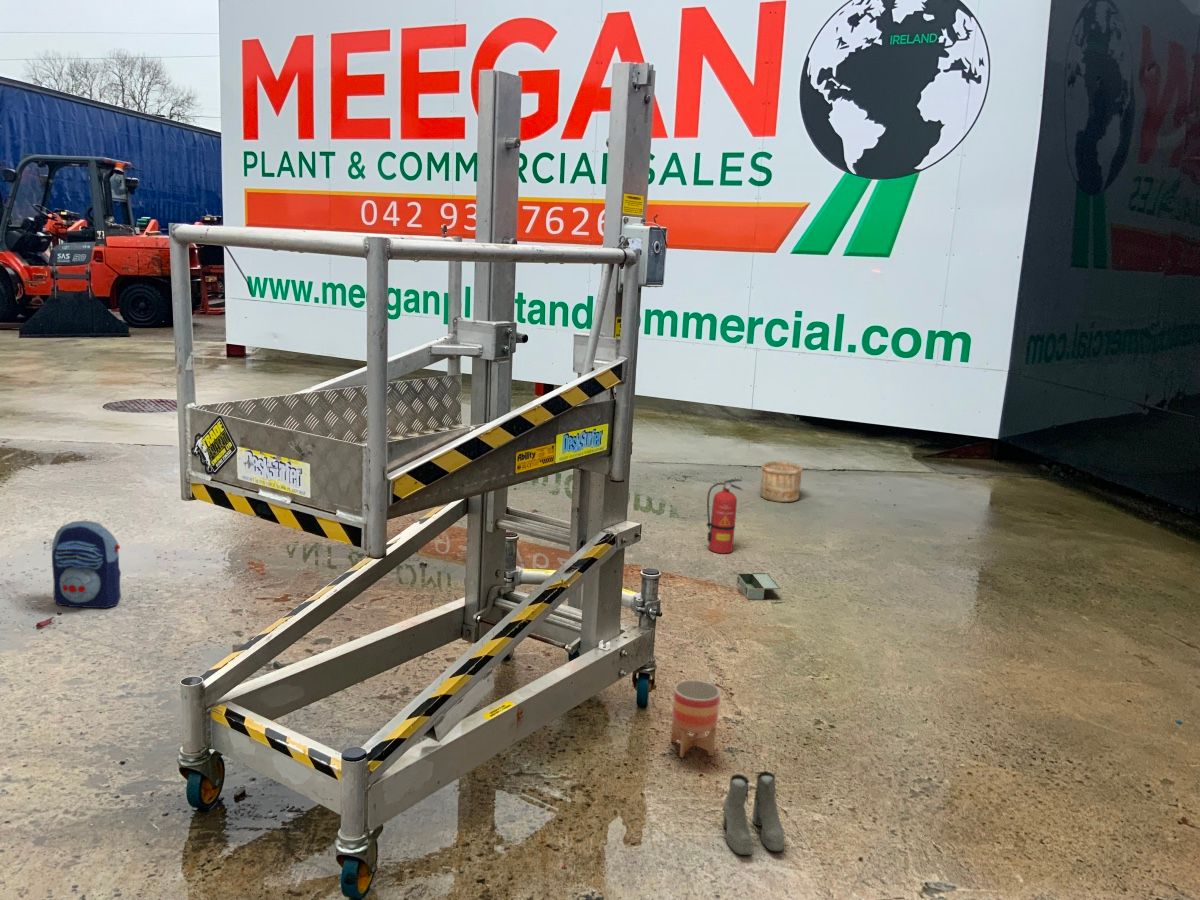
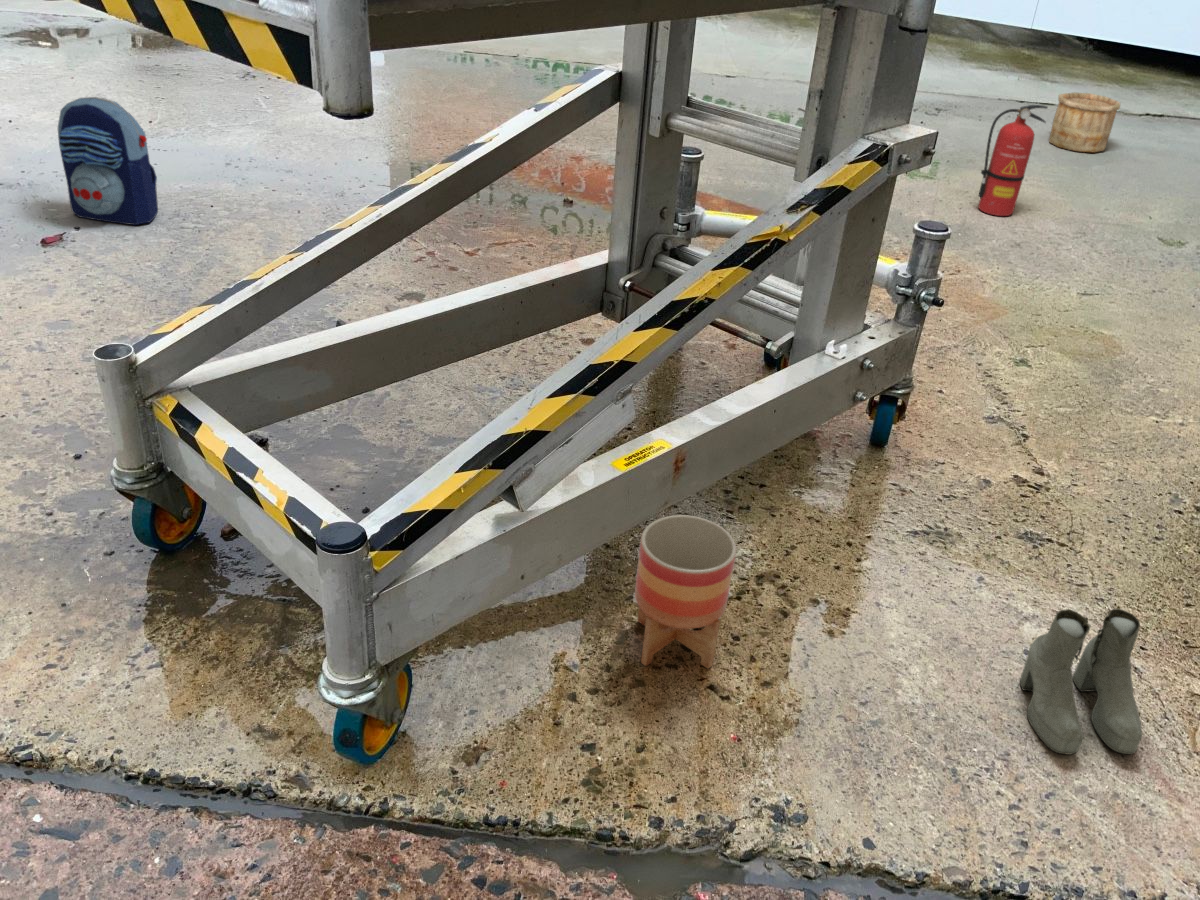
toolbox: present [737,573,780,600] -> none [1022,246,1093,288]
planter: present [671,680,720,758] -> present [635,515,736,668]

